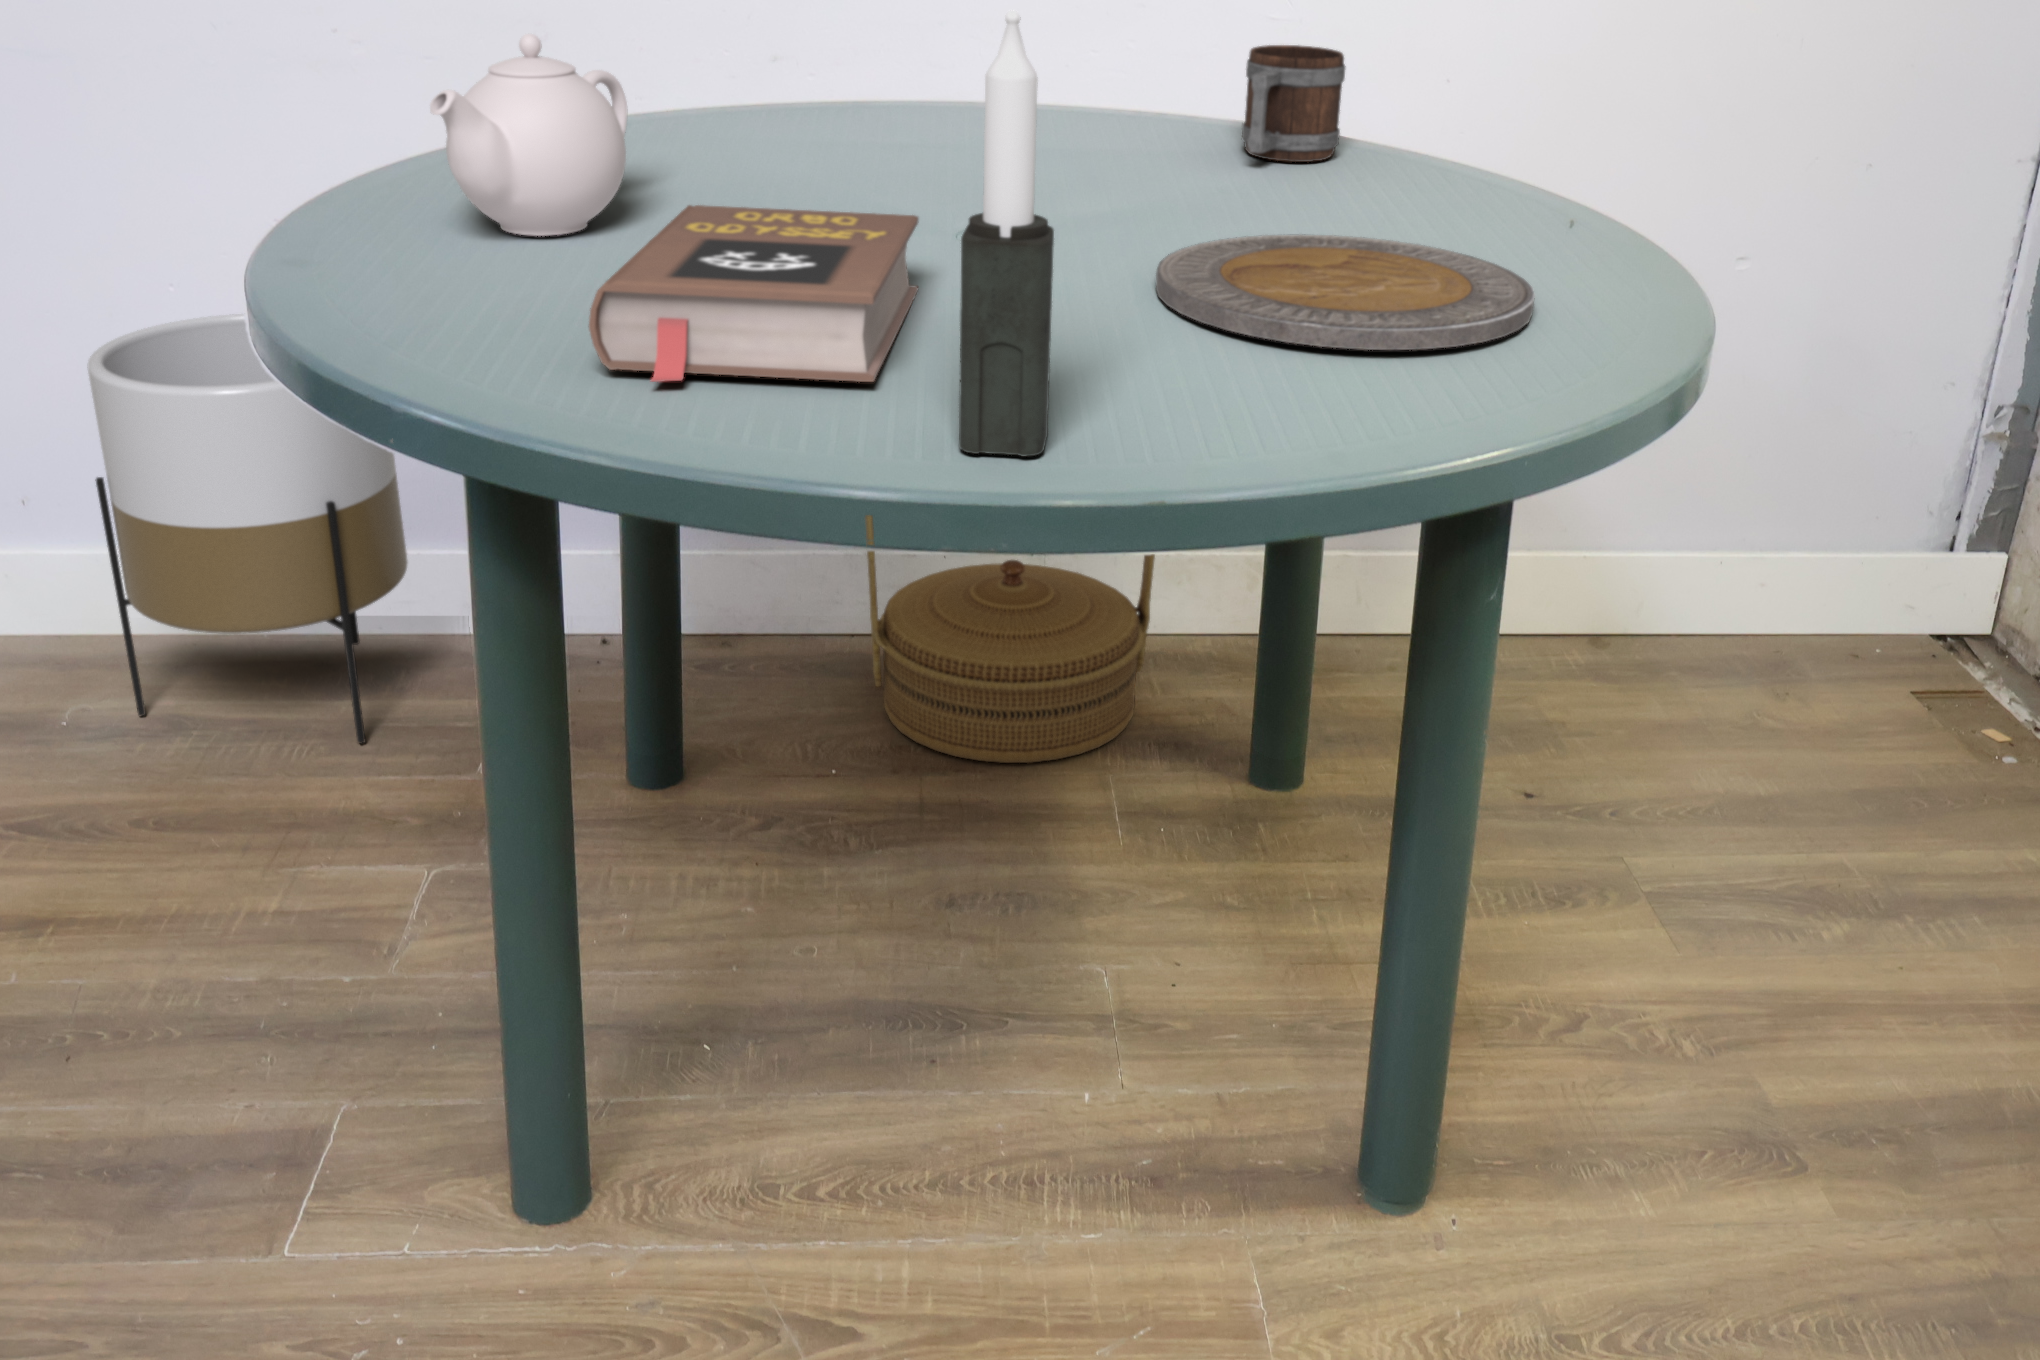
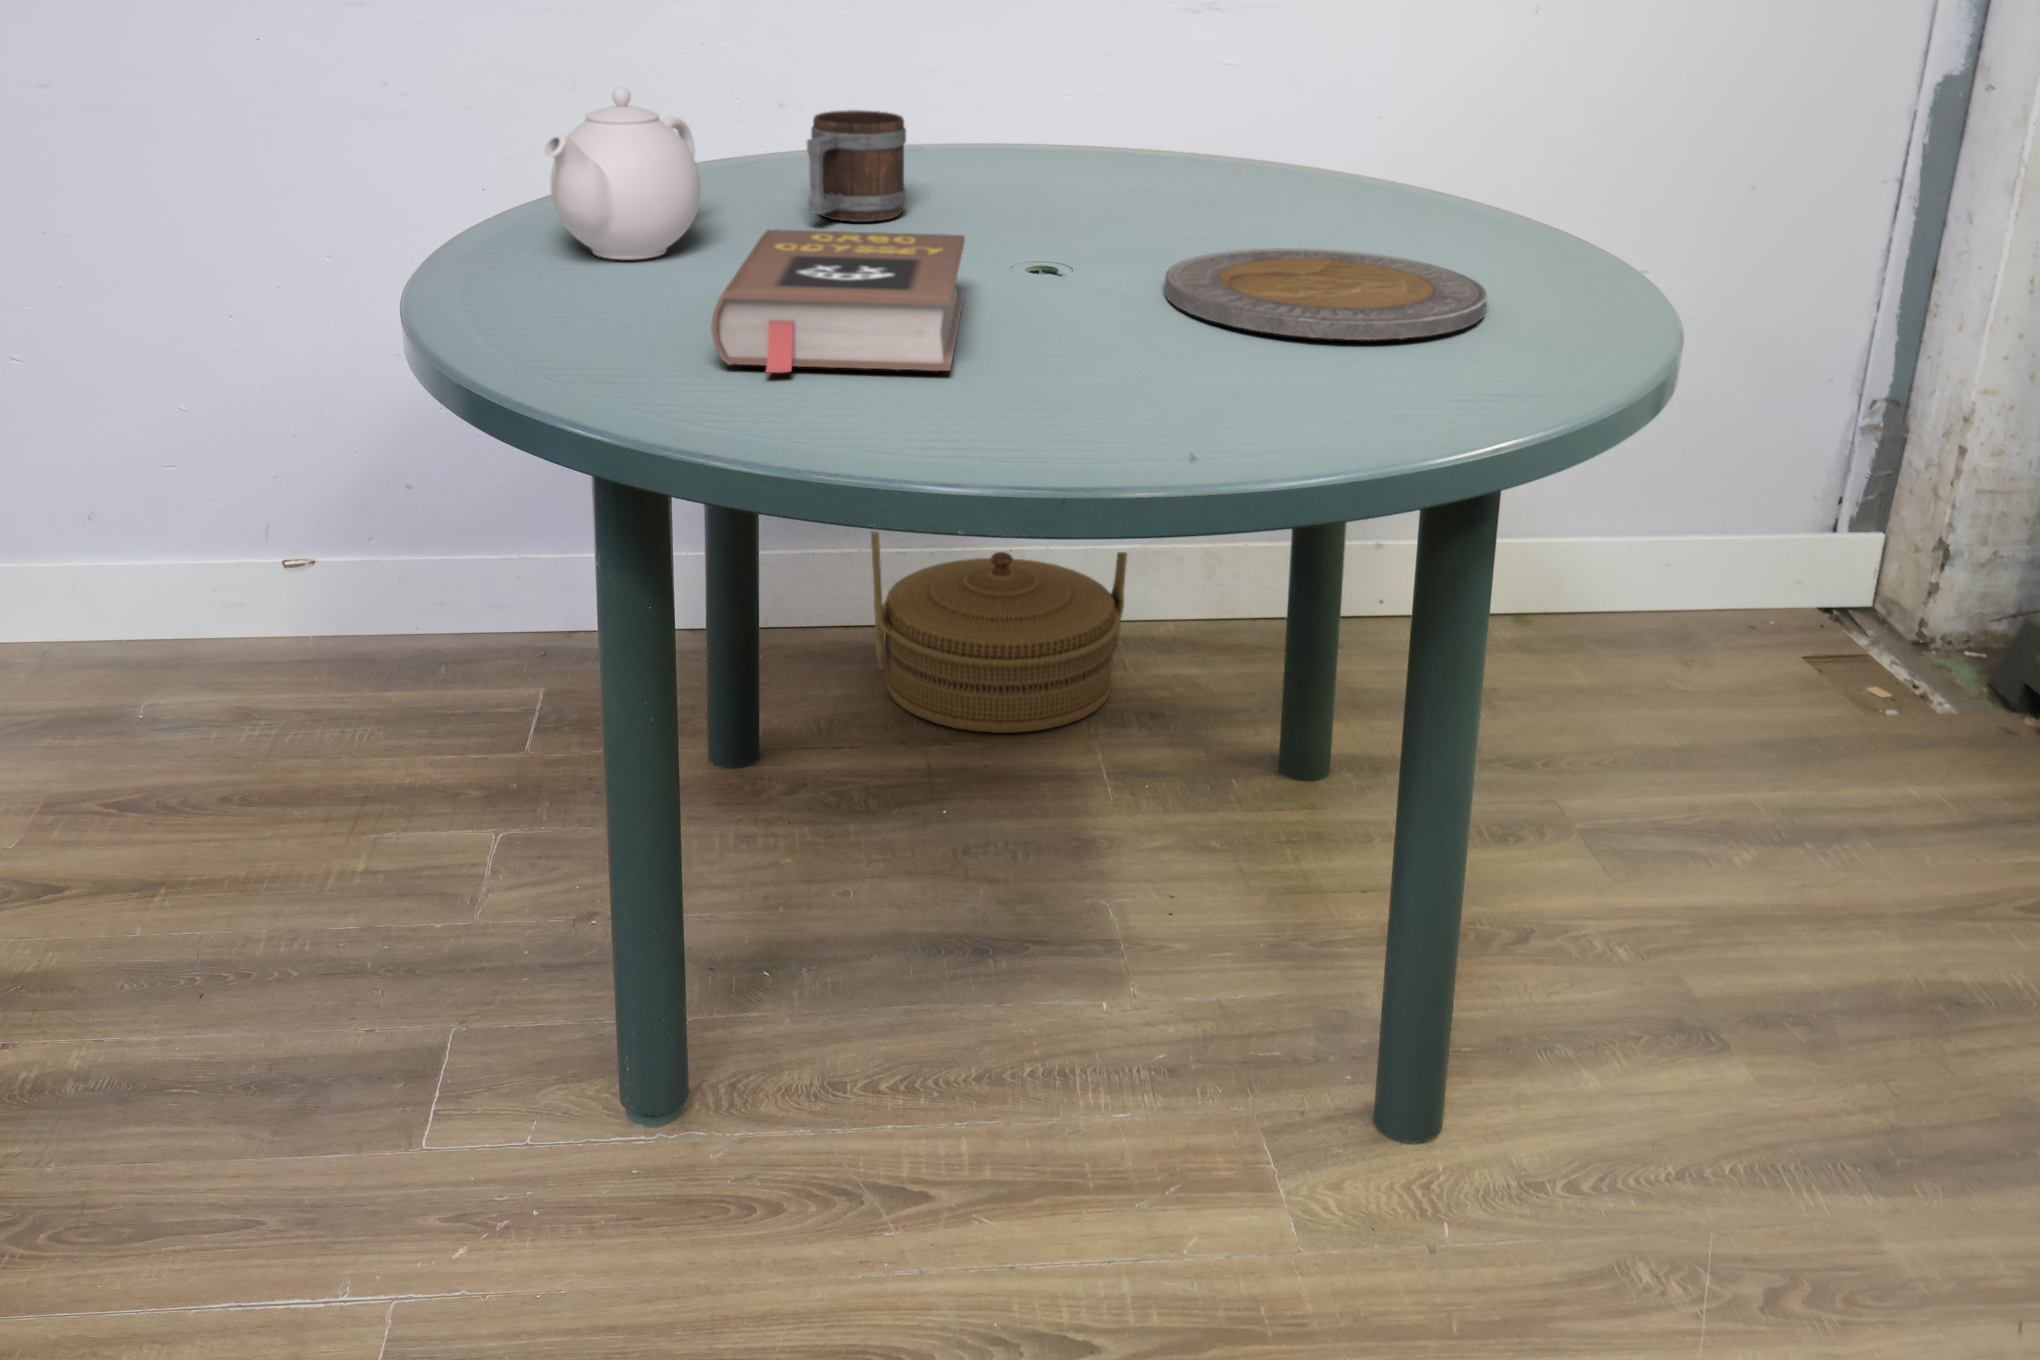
candle: present [959,10,1054,456] -> none [1033,60,1110,426]
mug: present [1242,45,1346,162] -> present [807,110,906,222]
planter: present [87,314,408,744] -> none [176,343,453,729]

